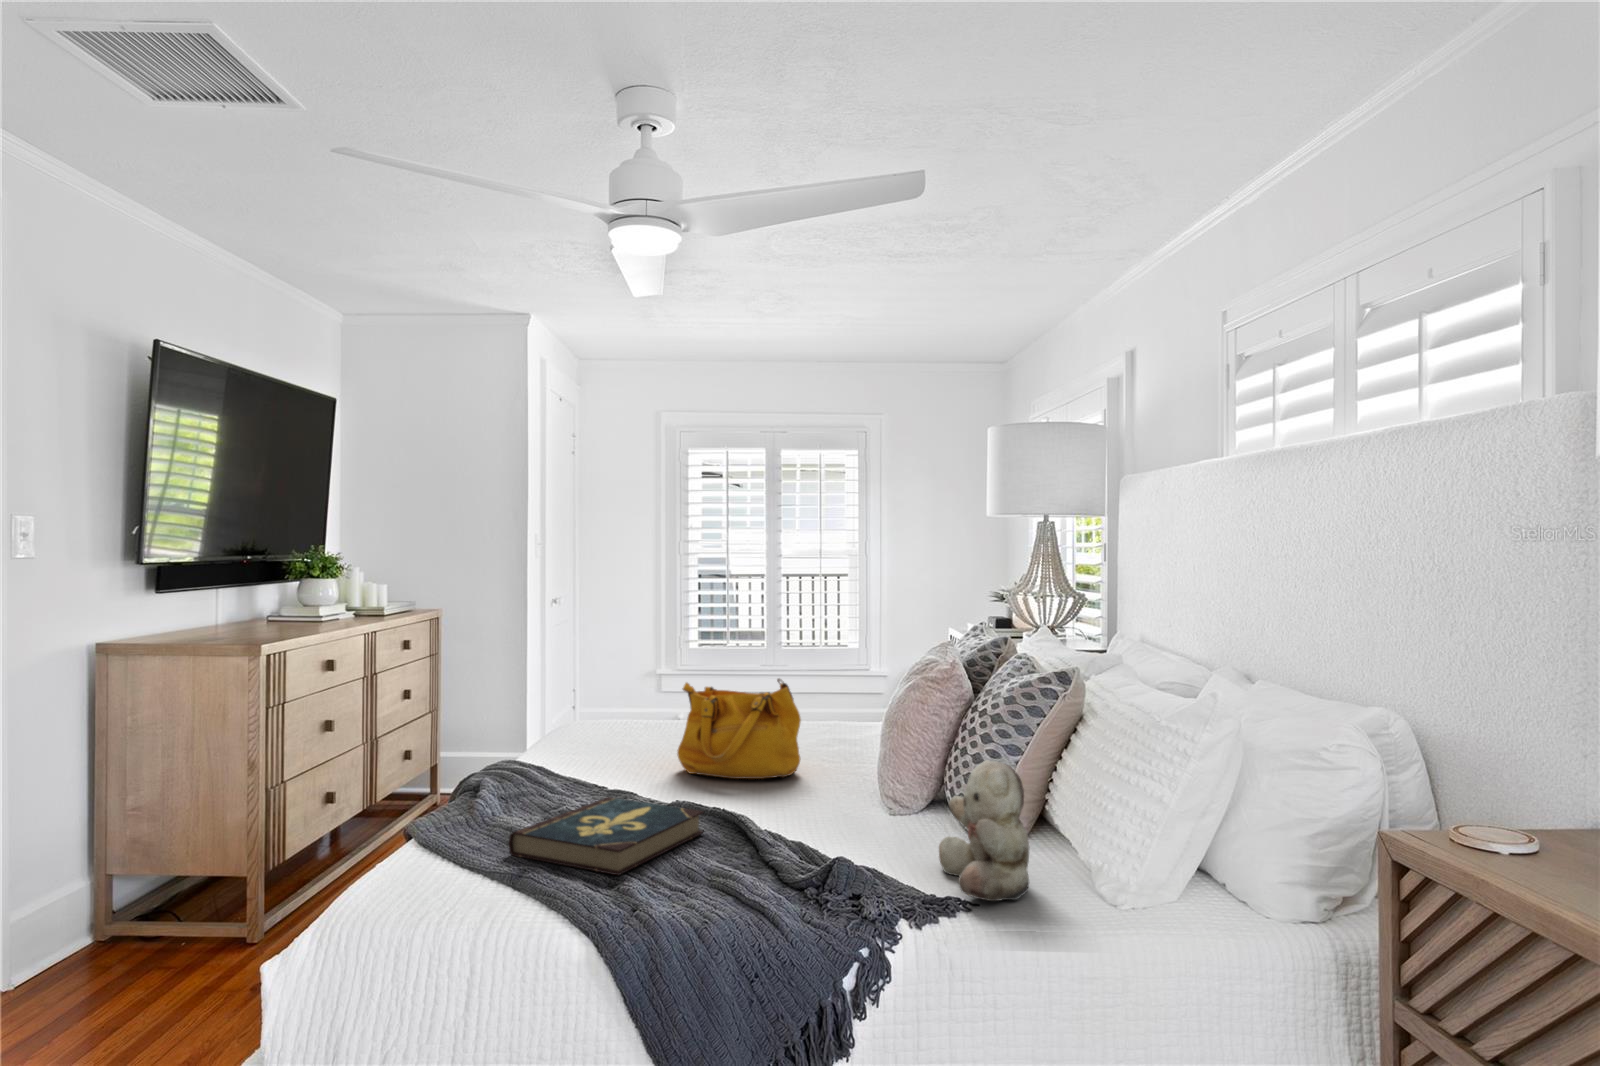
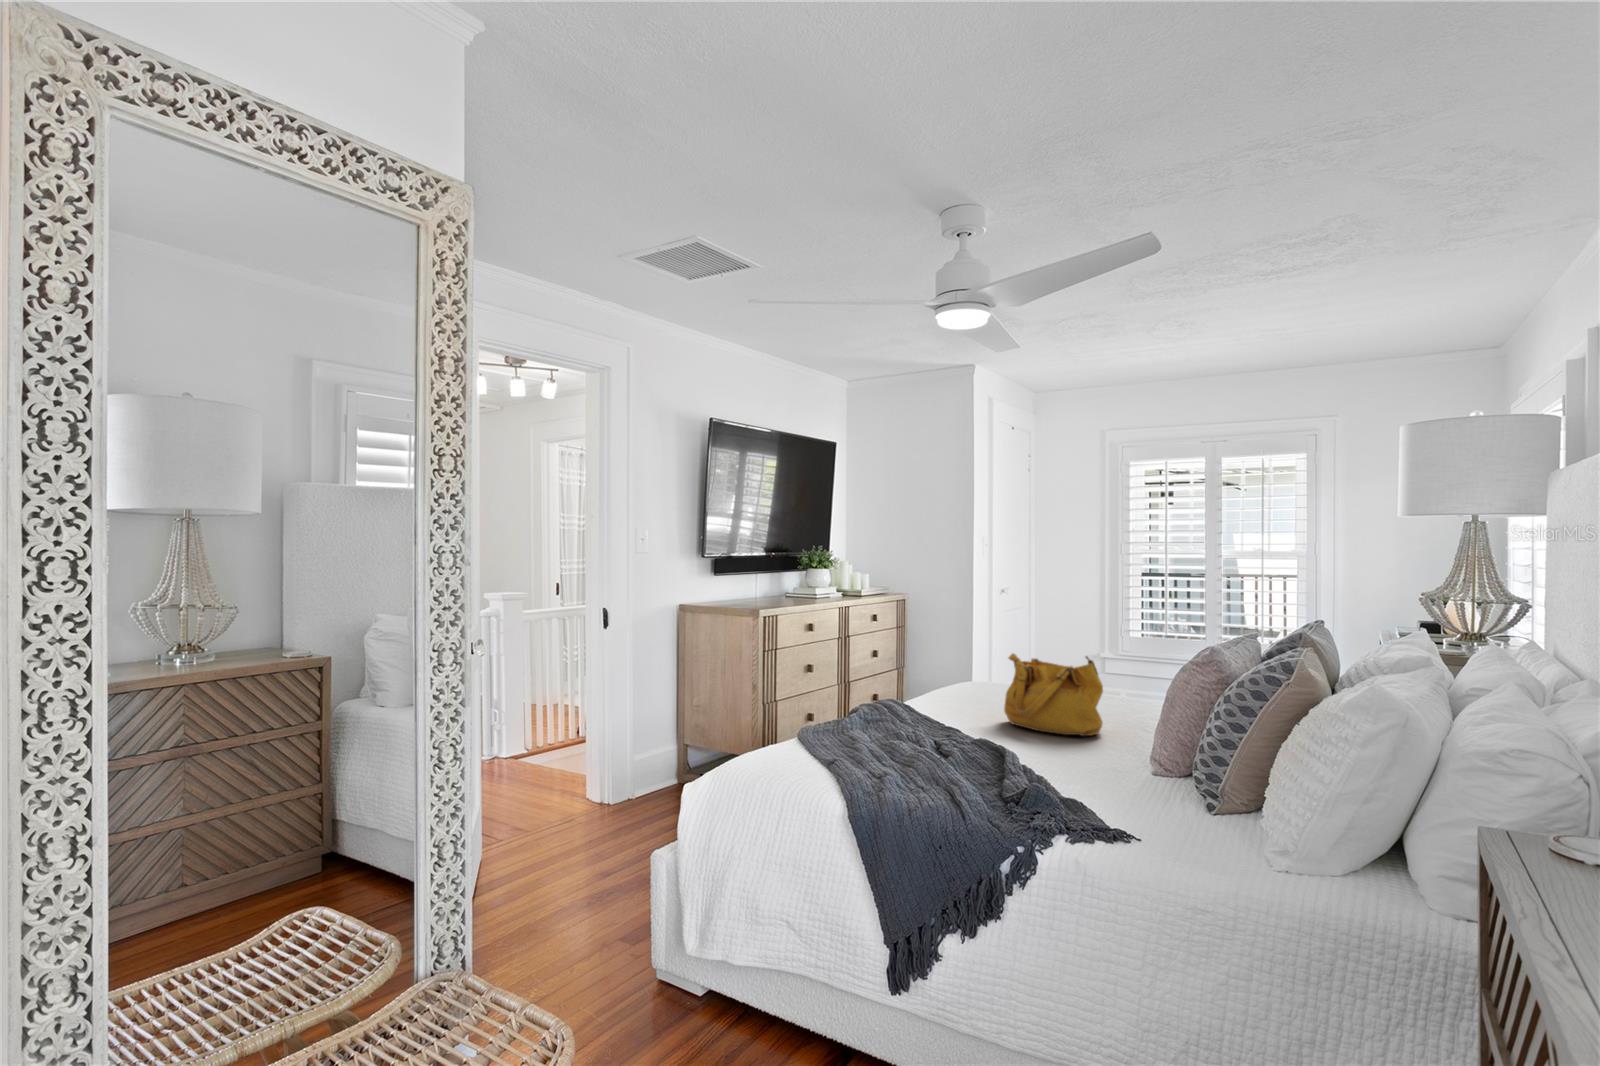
teddy bear: present [939,760,1029,901] -> none [1125,727,1203,842]
book: present [509,797,704,875] -> none [835,727,976,774]

